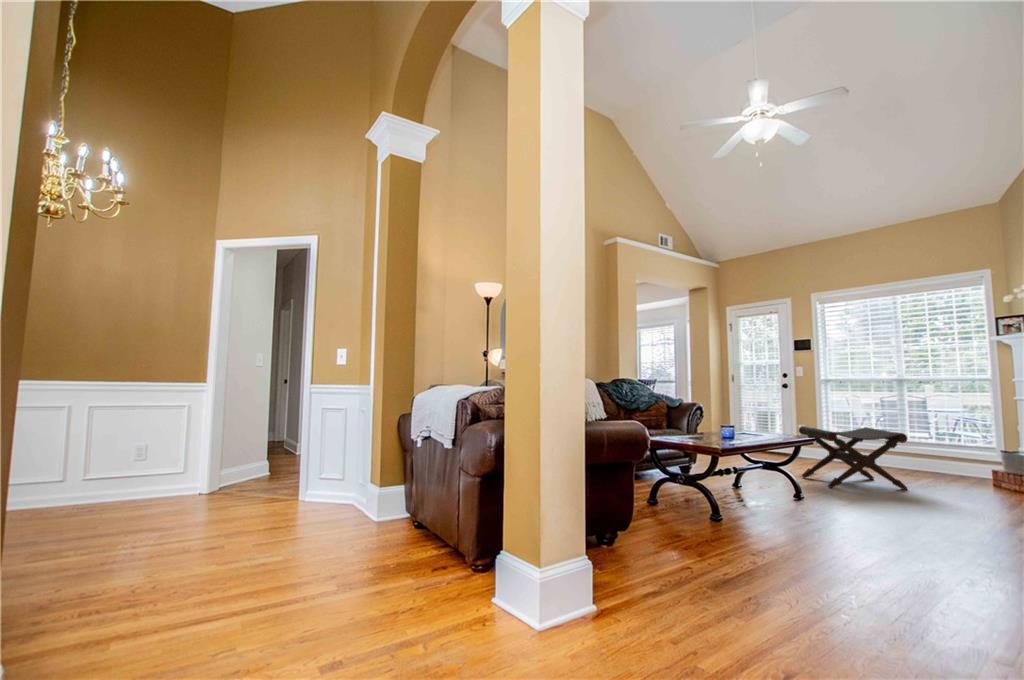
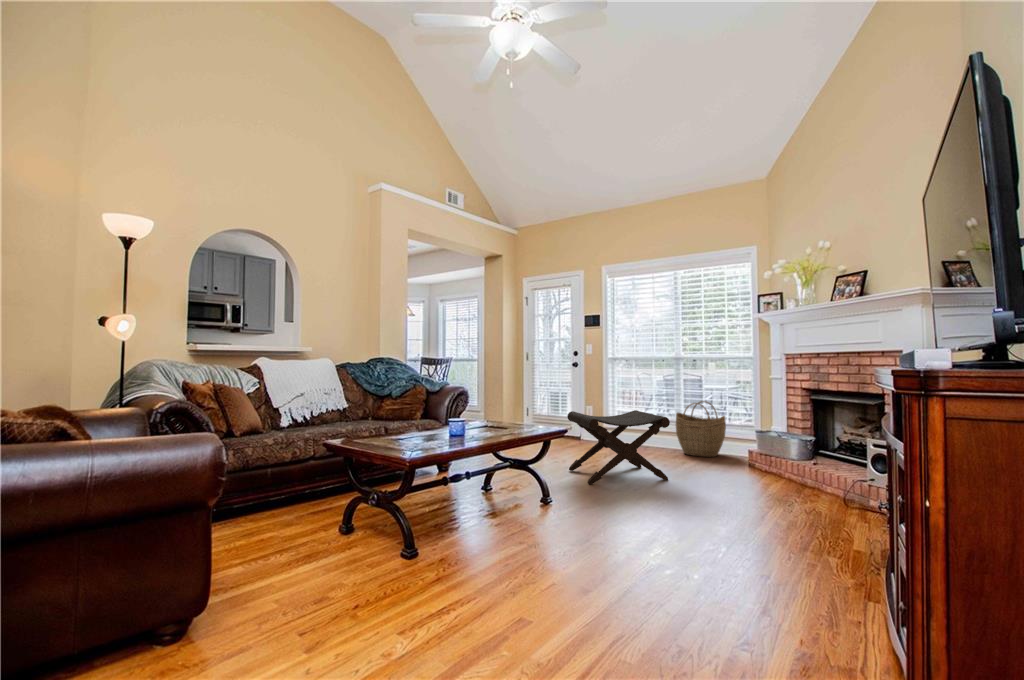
woven basket: none [903,422,962,476] -> present [676,401,726,457]

